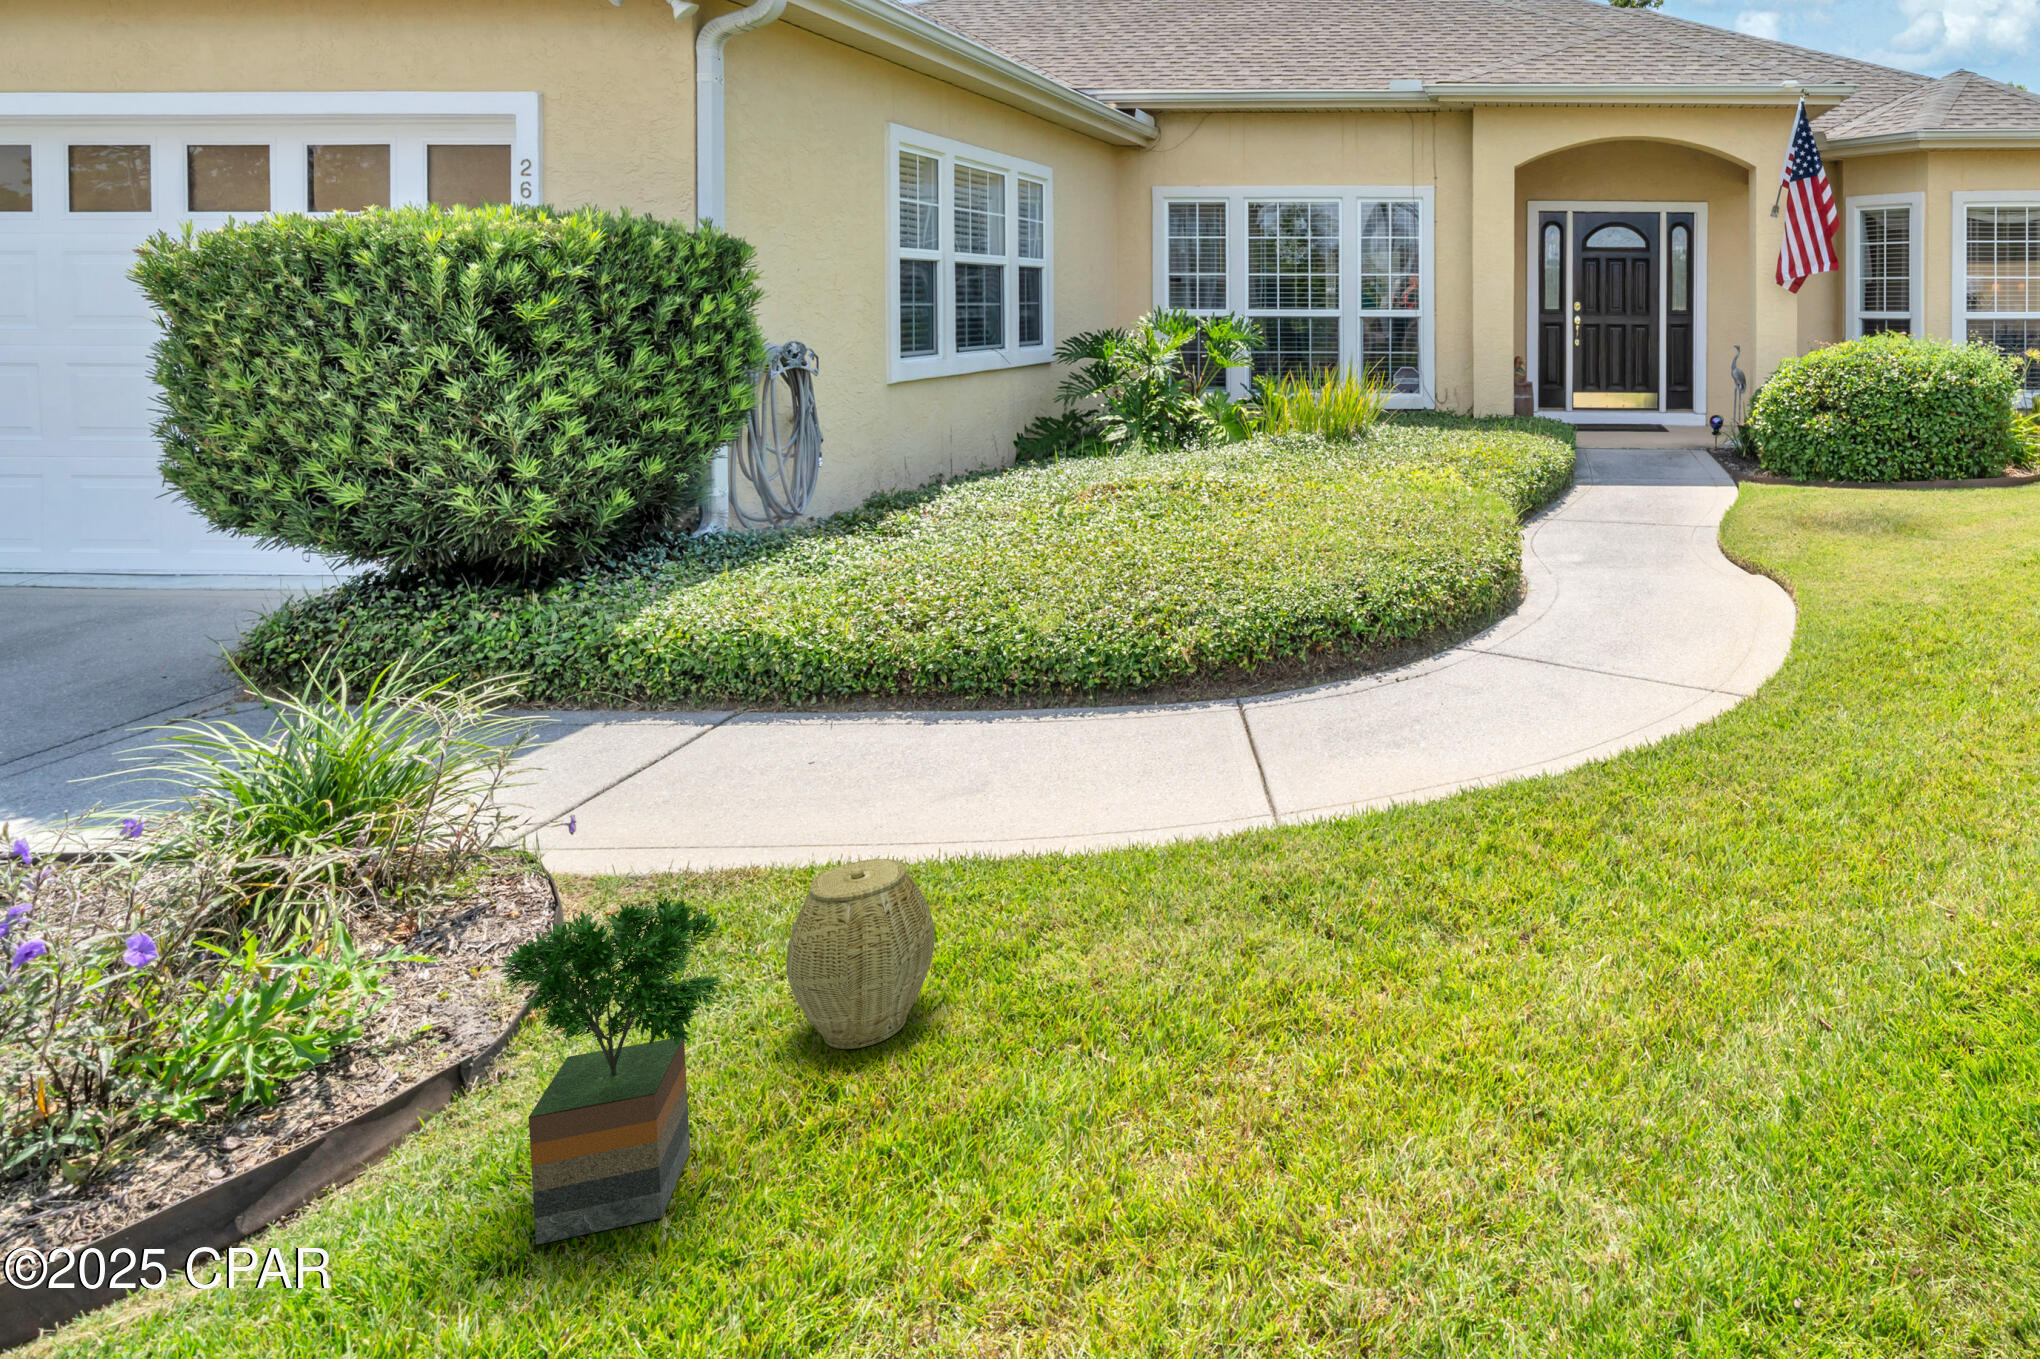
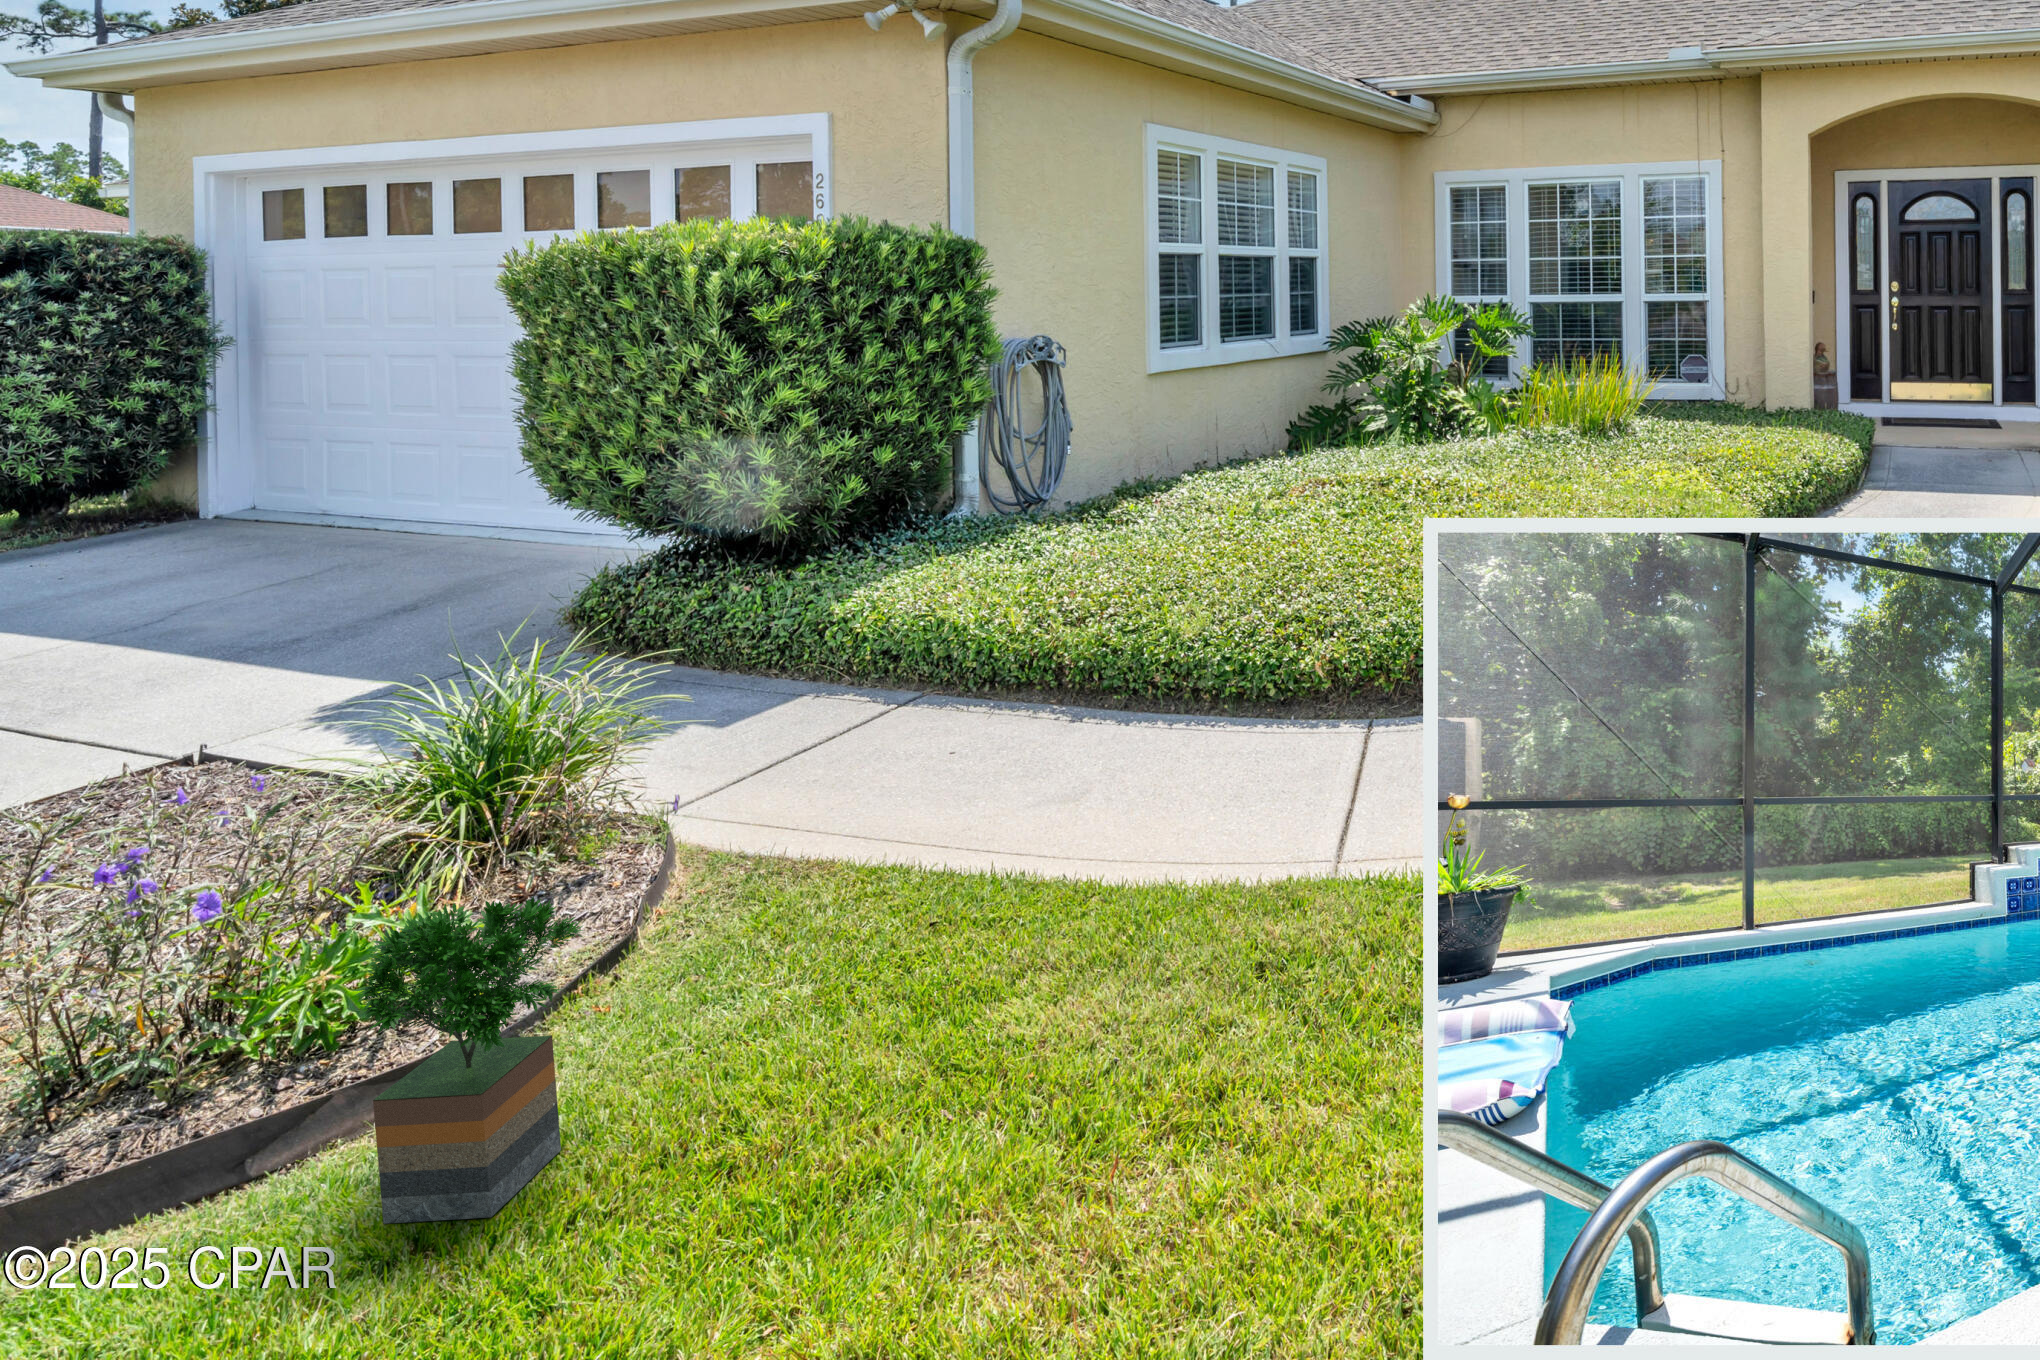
woven basket: present [786,859,935,1049] -> none [704,870,857,1062]

